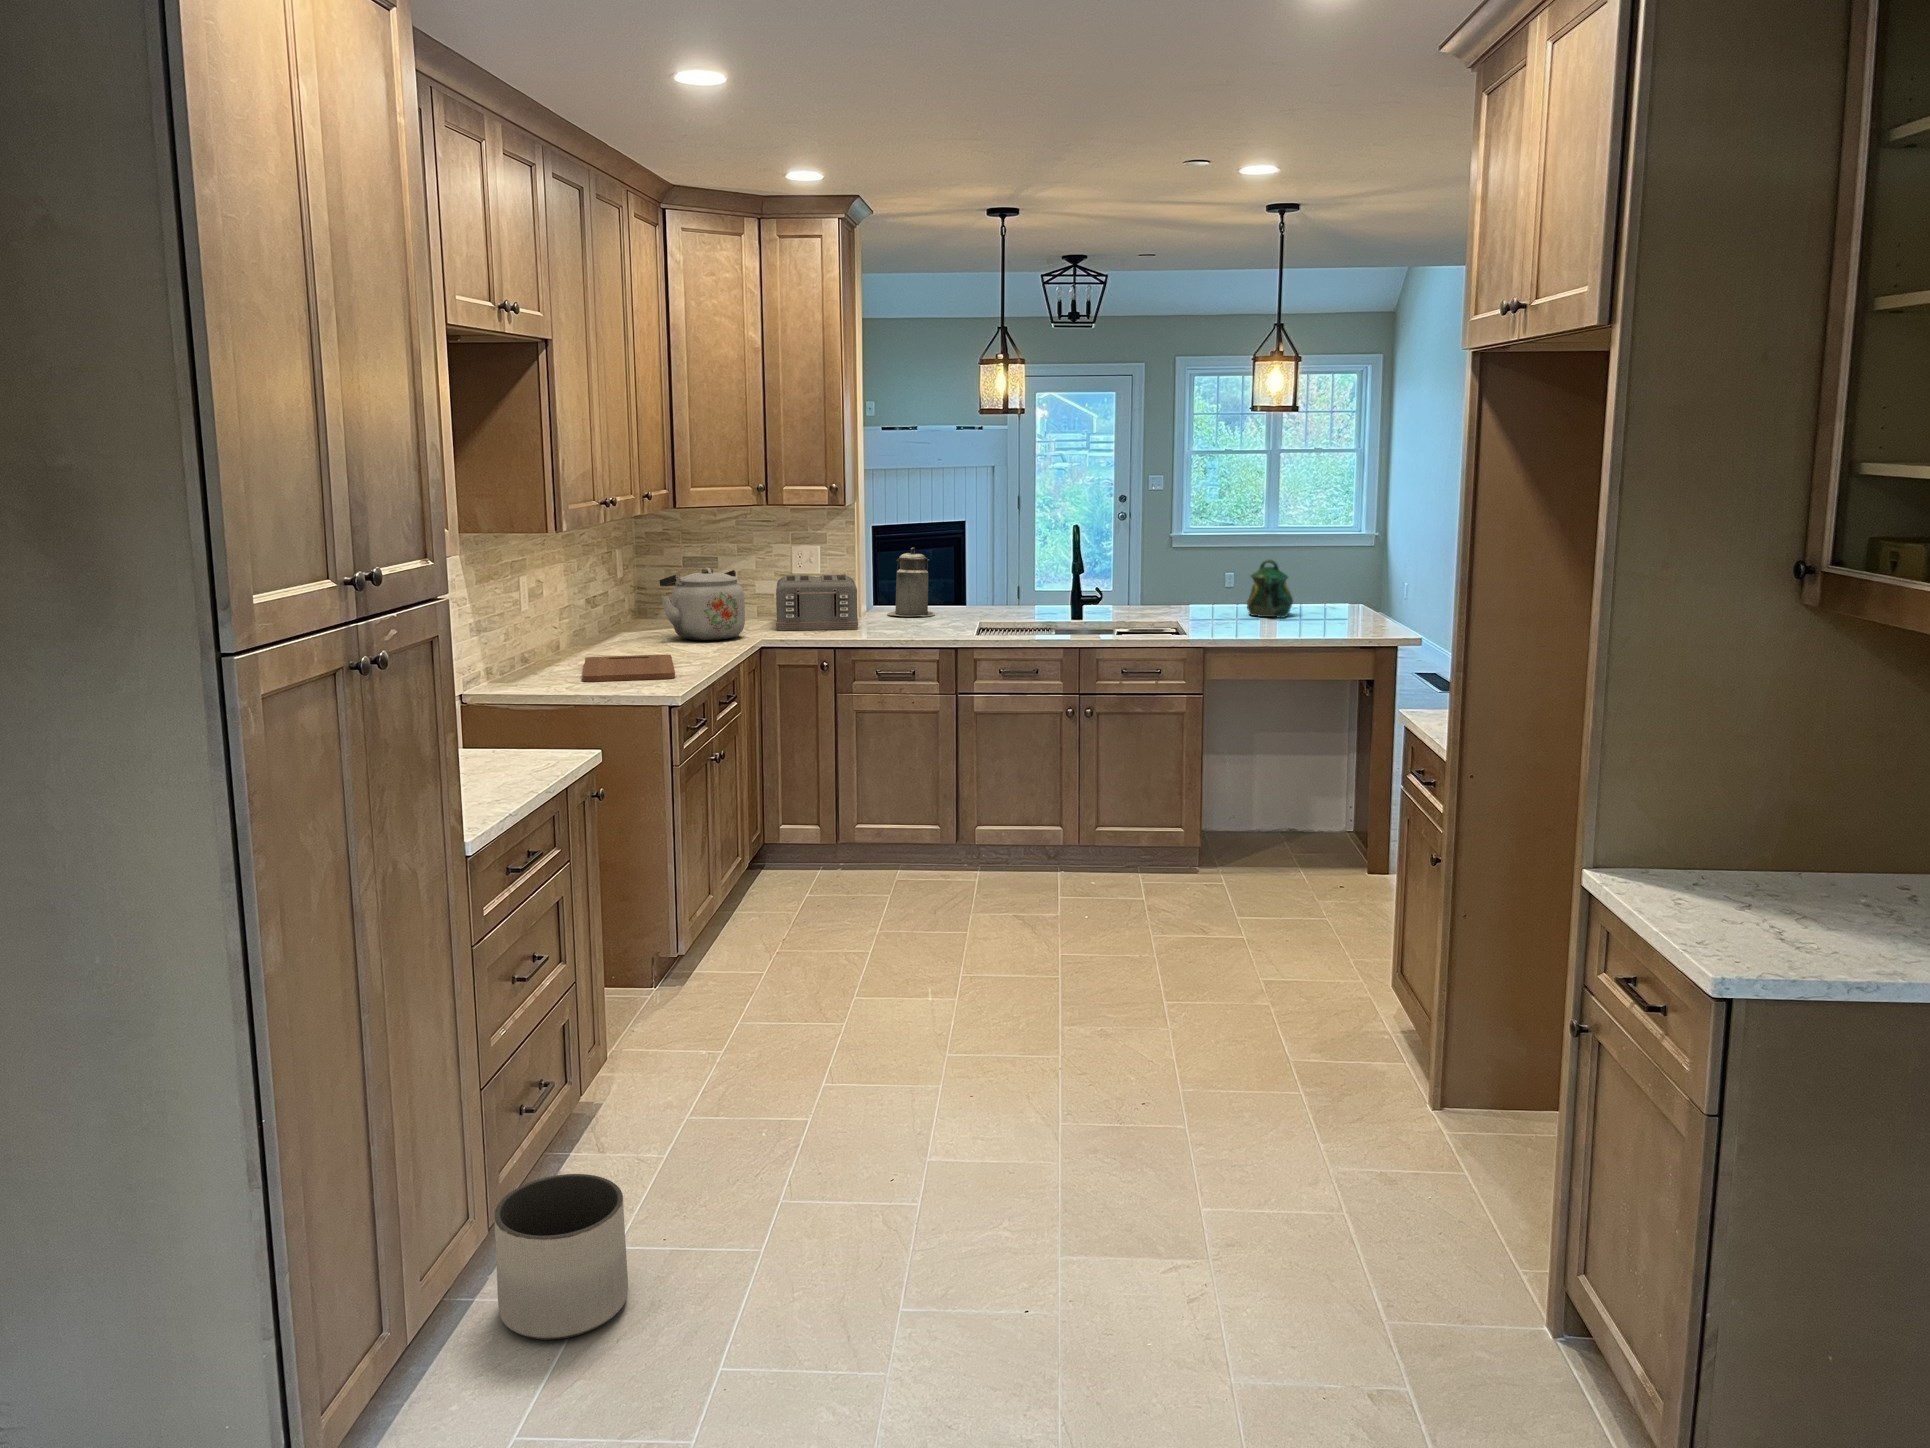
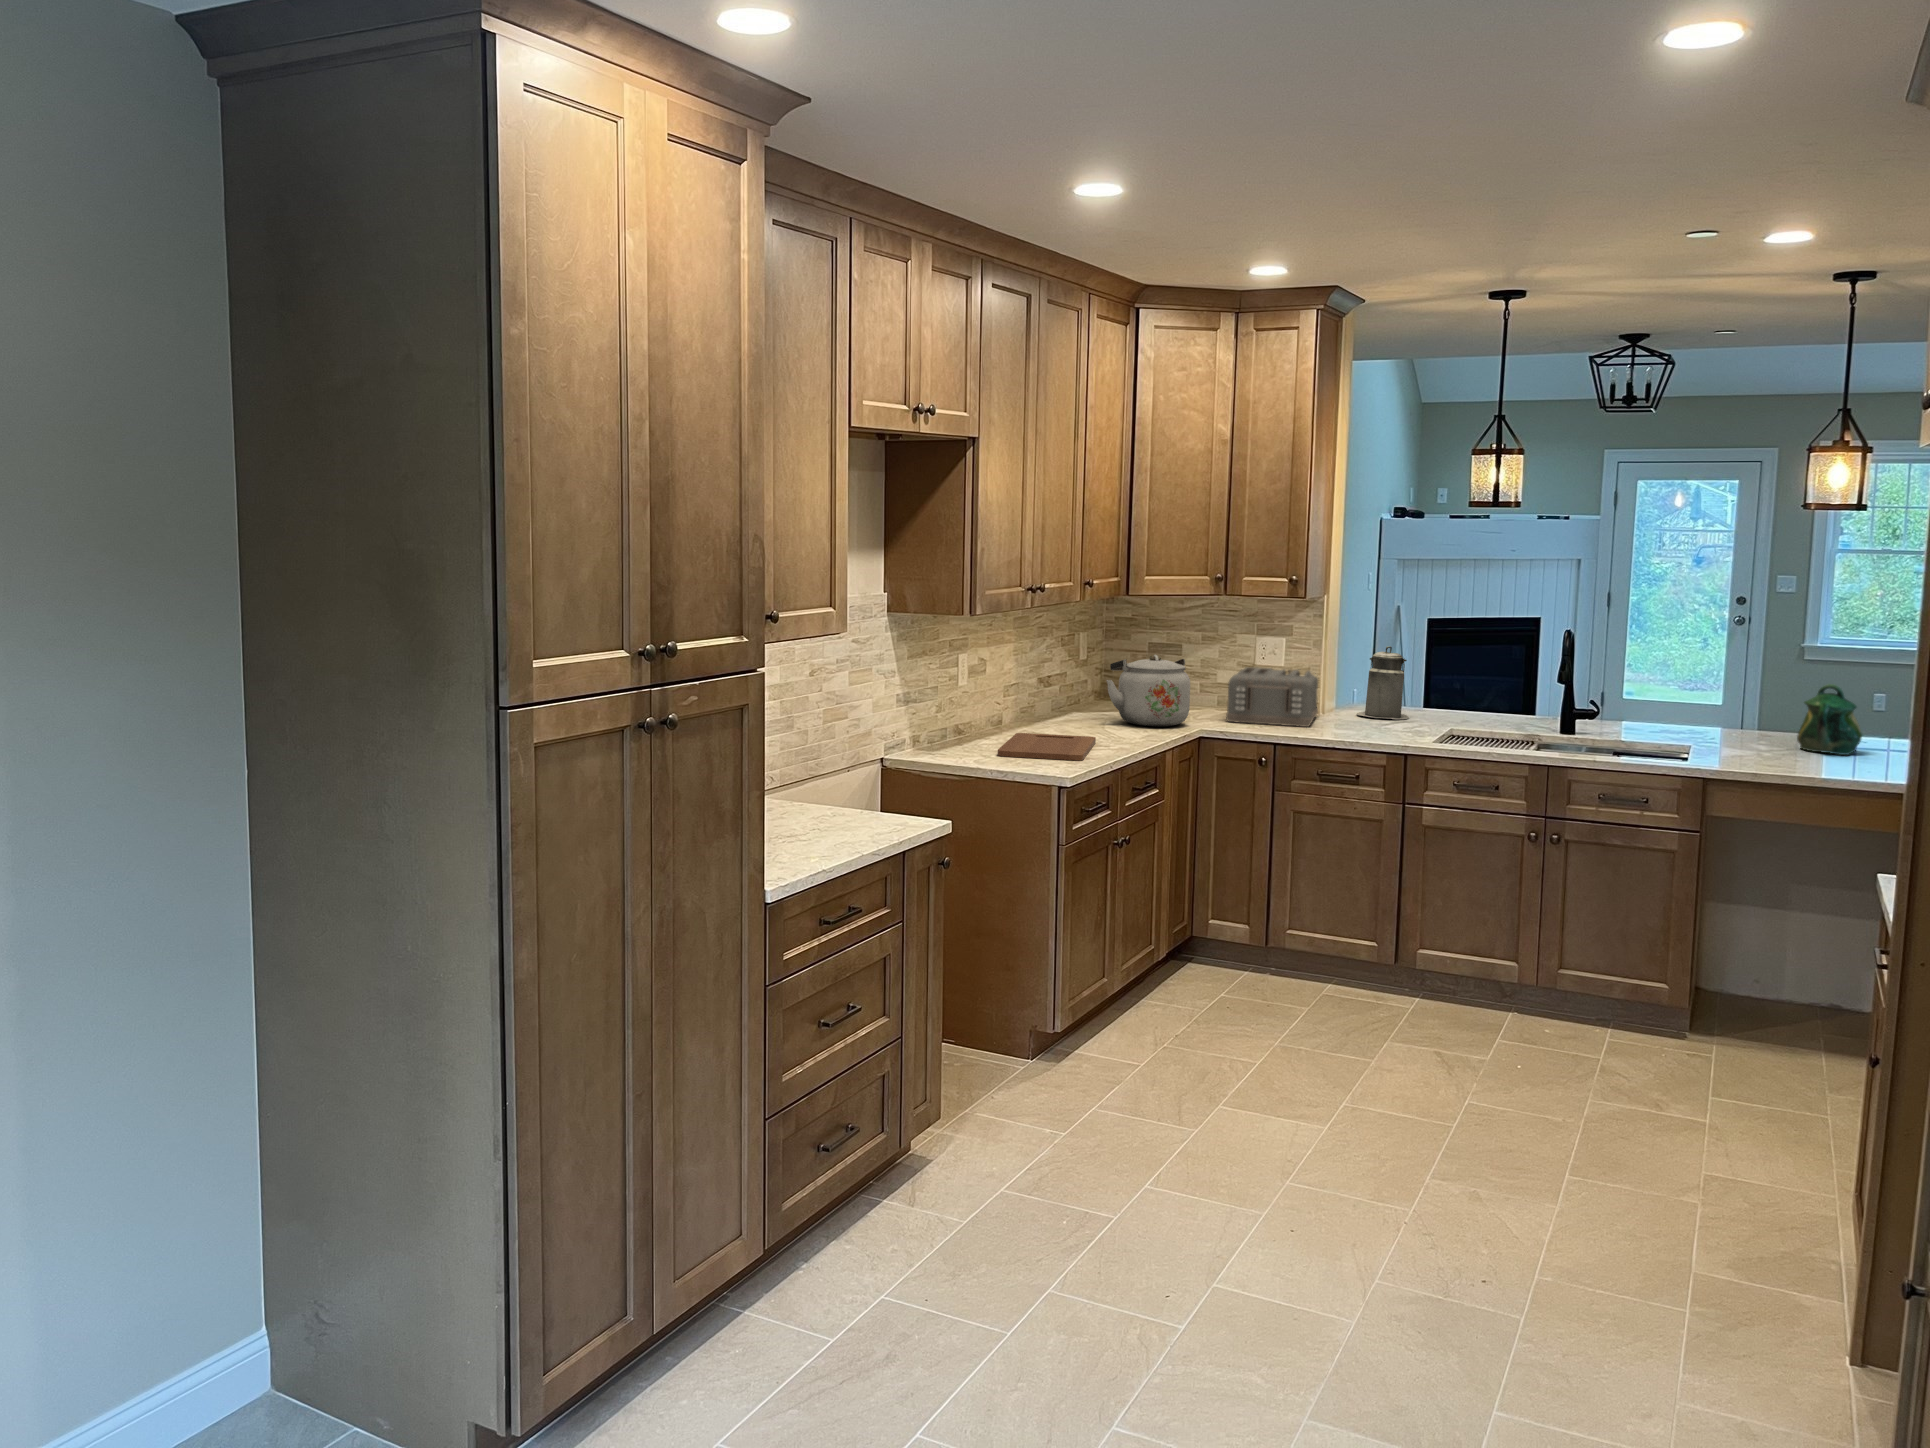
planter: present [494,1174,628,1340] -> none [753,1213,871,1368]

